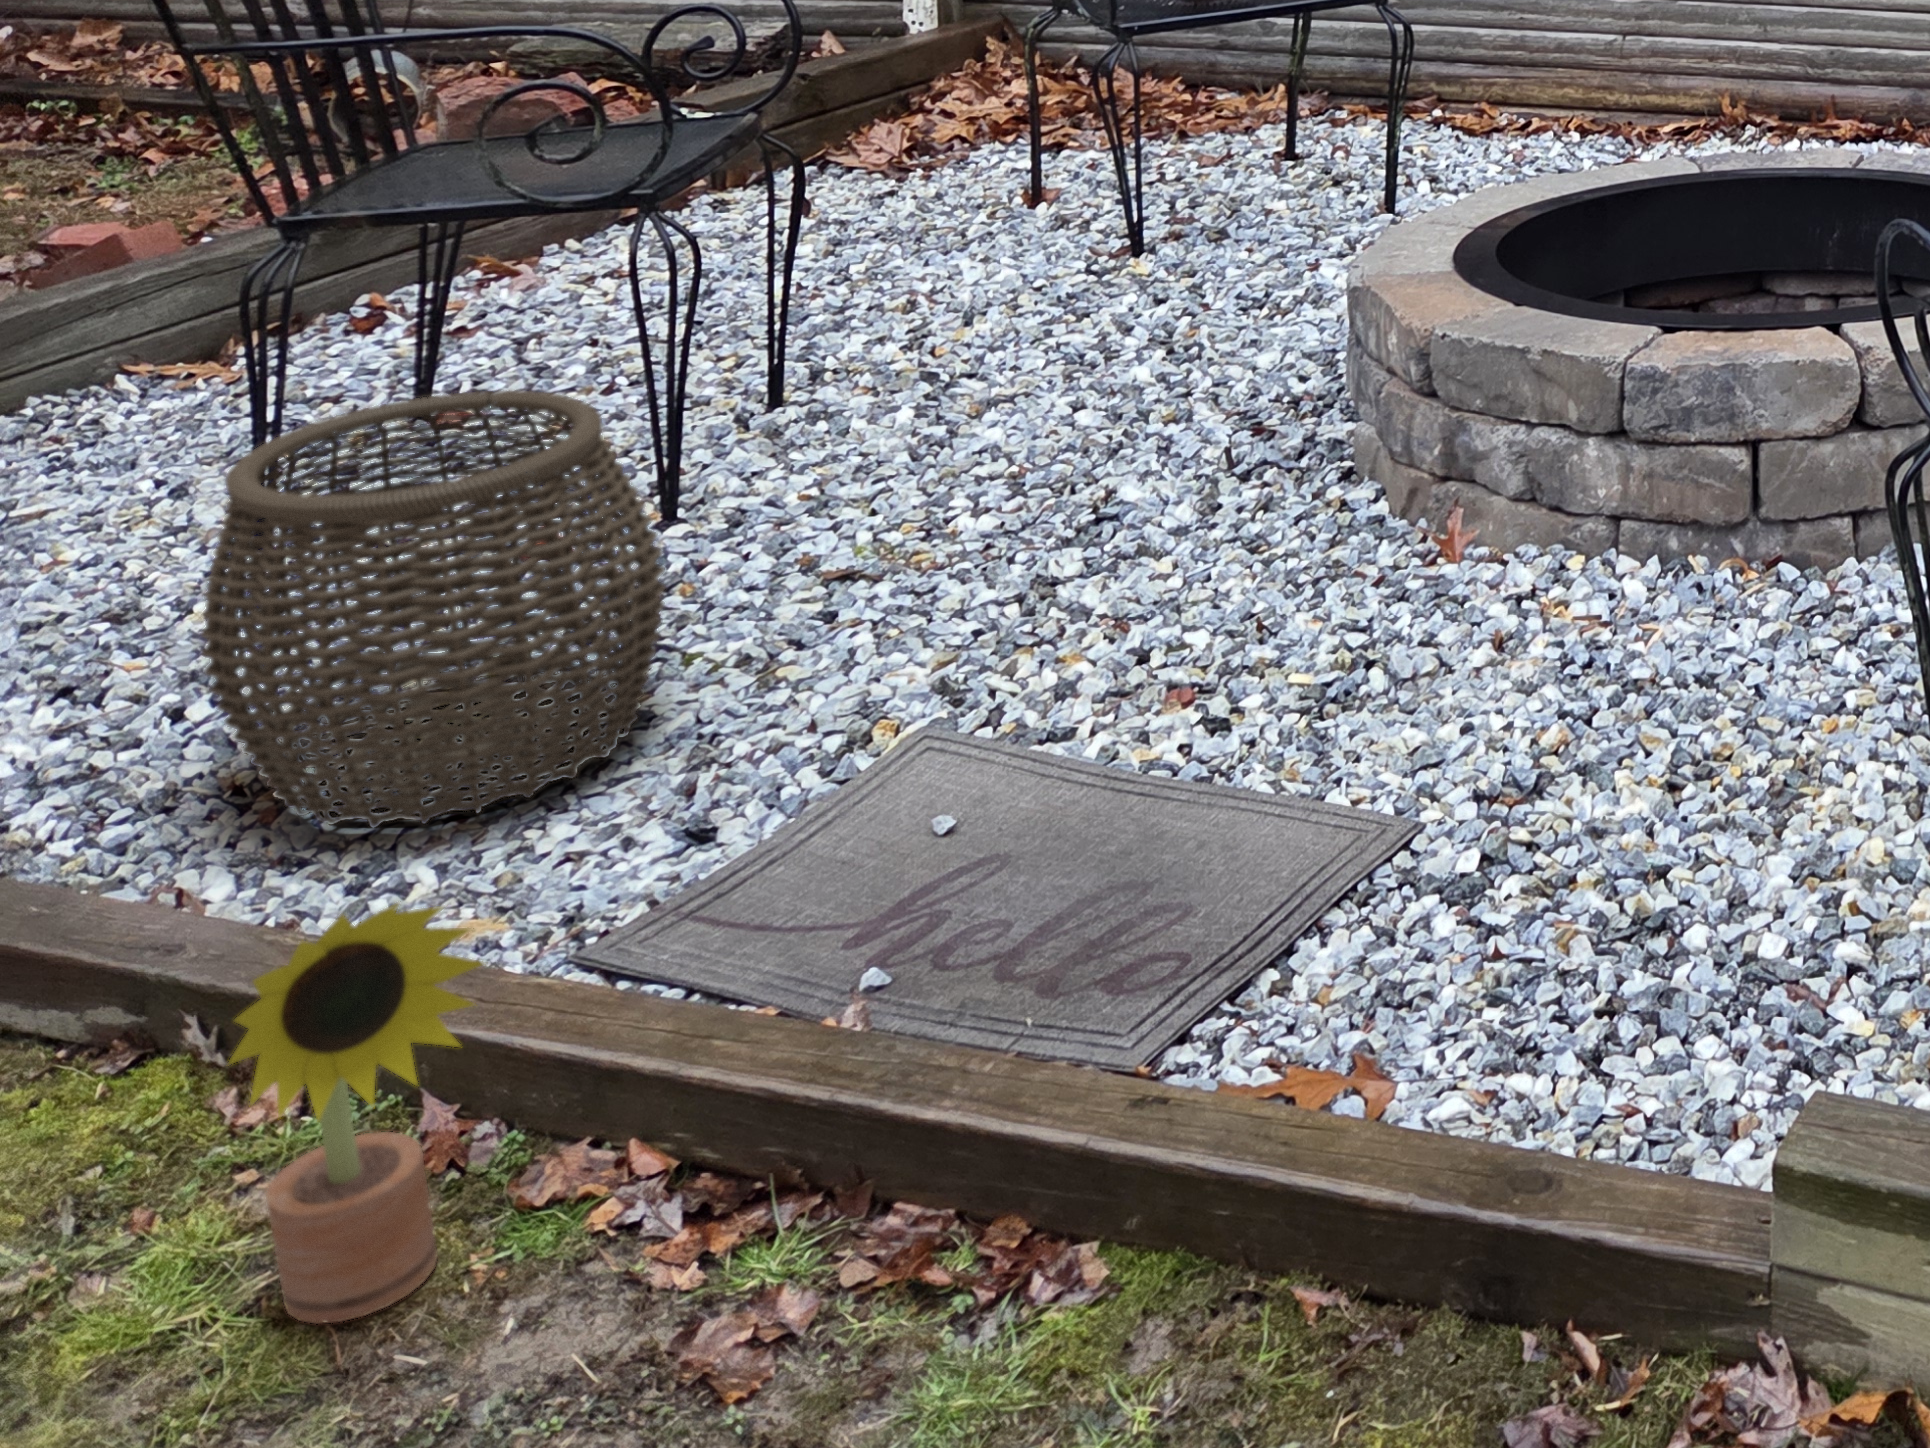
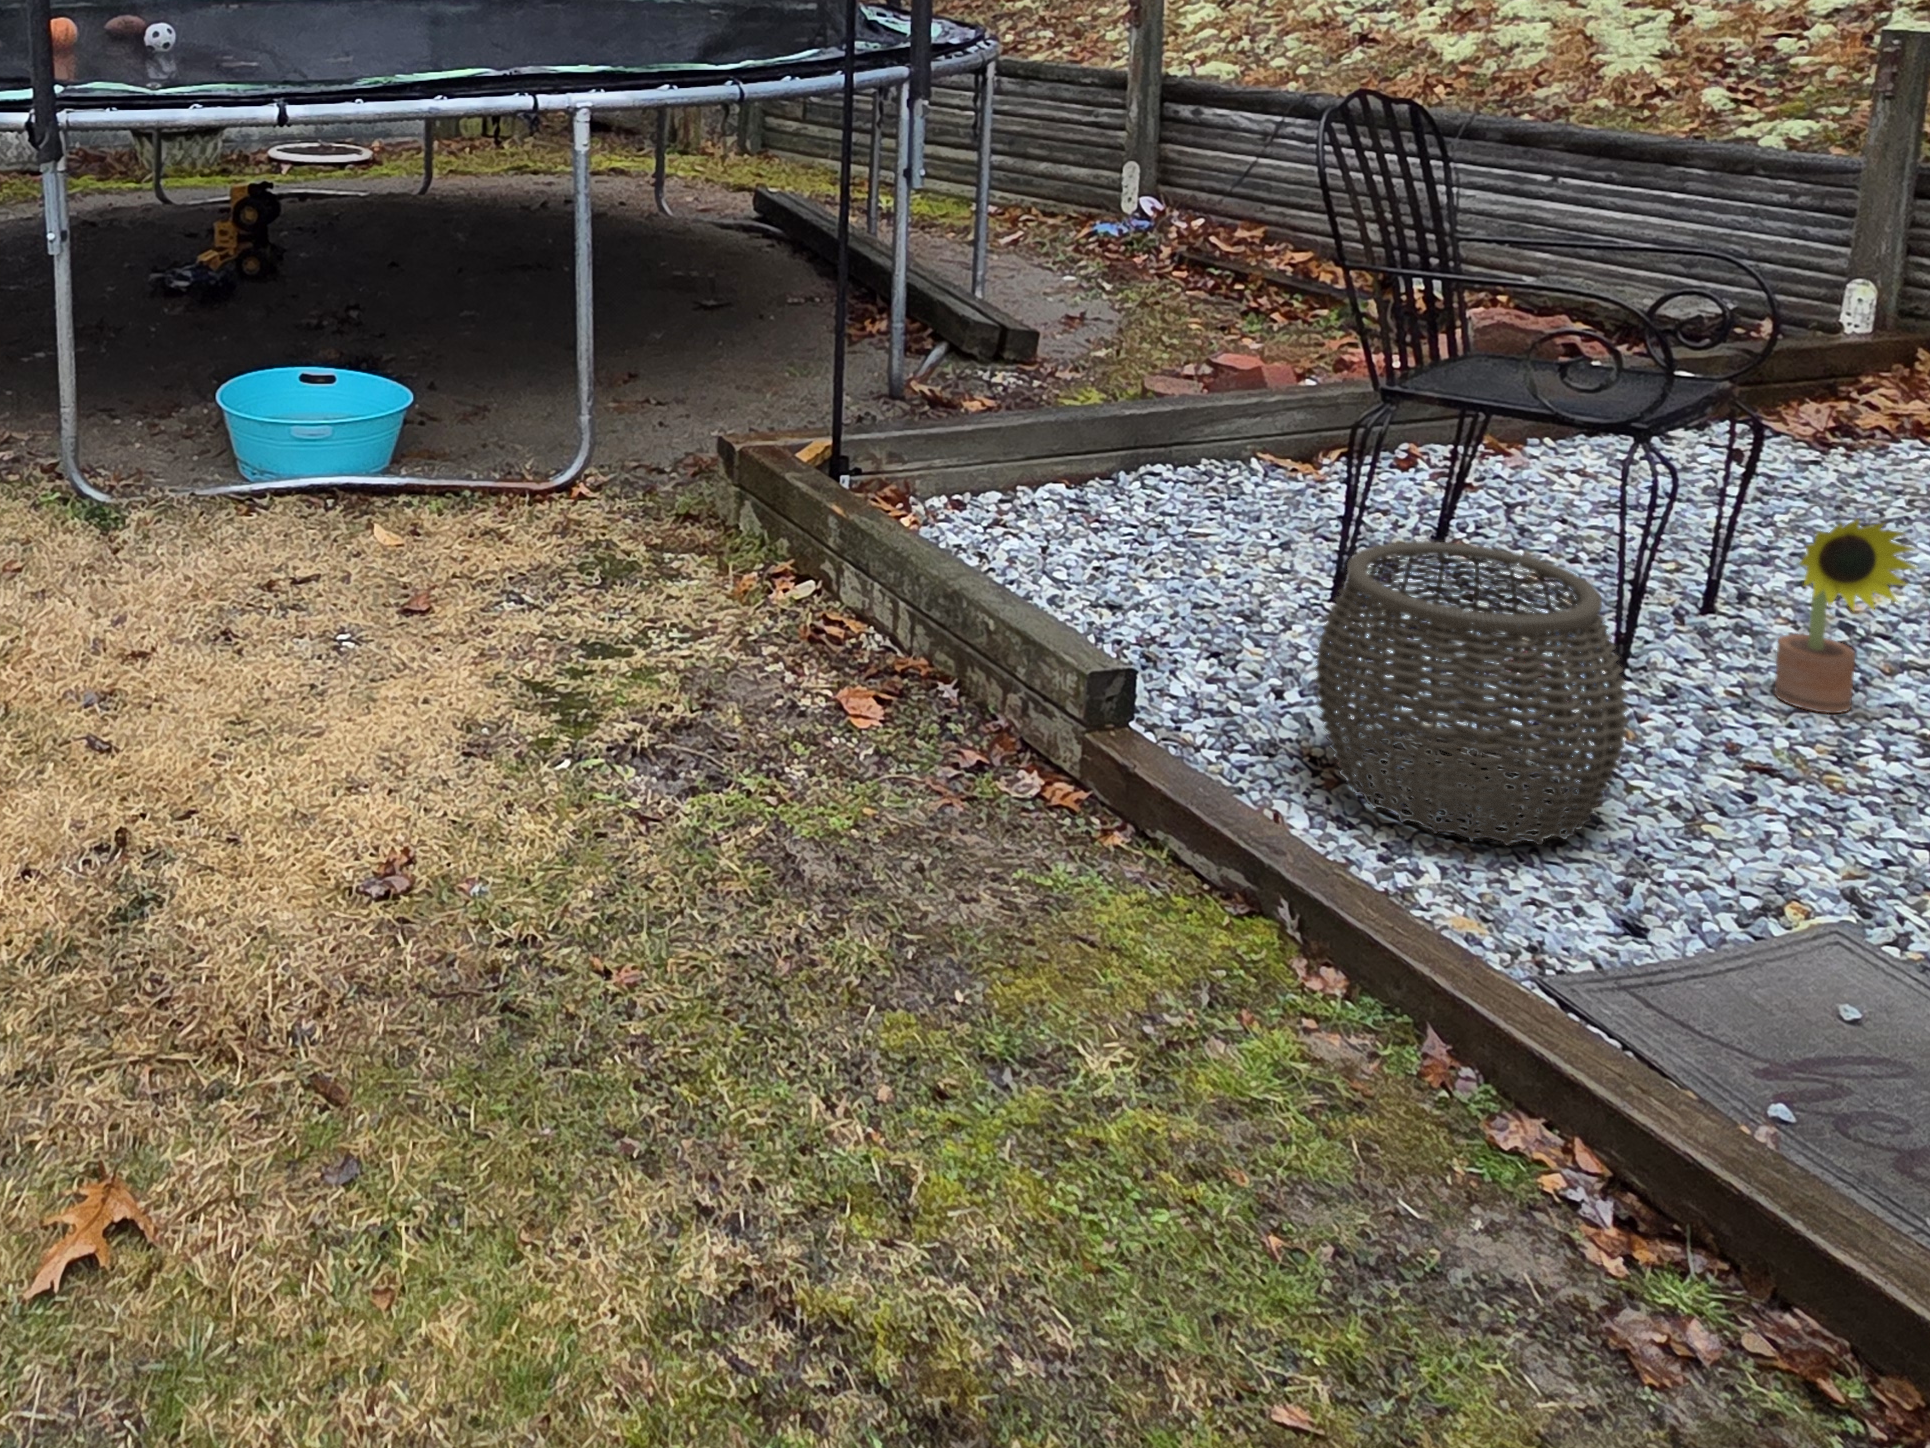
decorative plant: present [229,903,484,1323] -> present [1775,519,1916,713]

